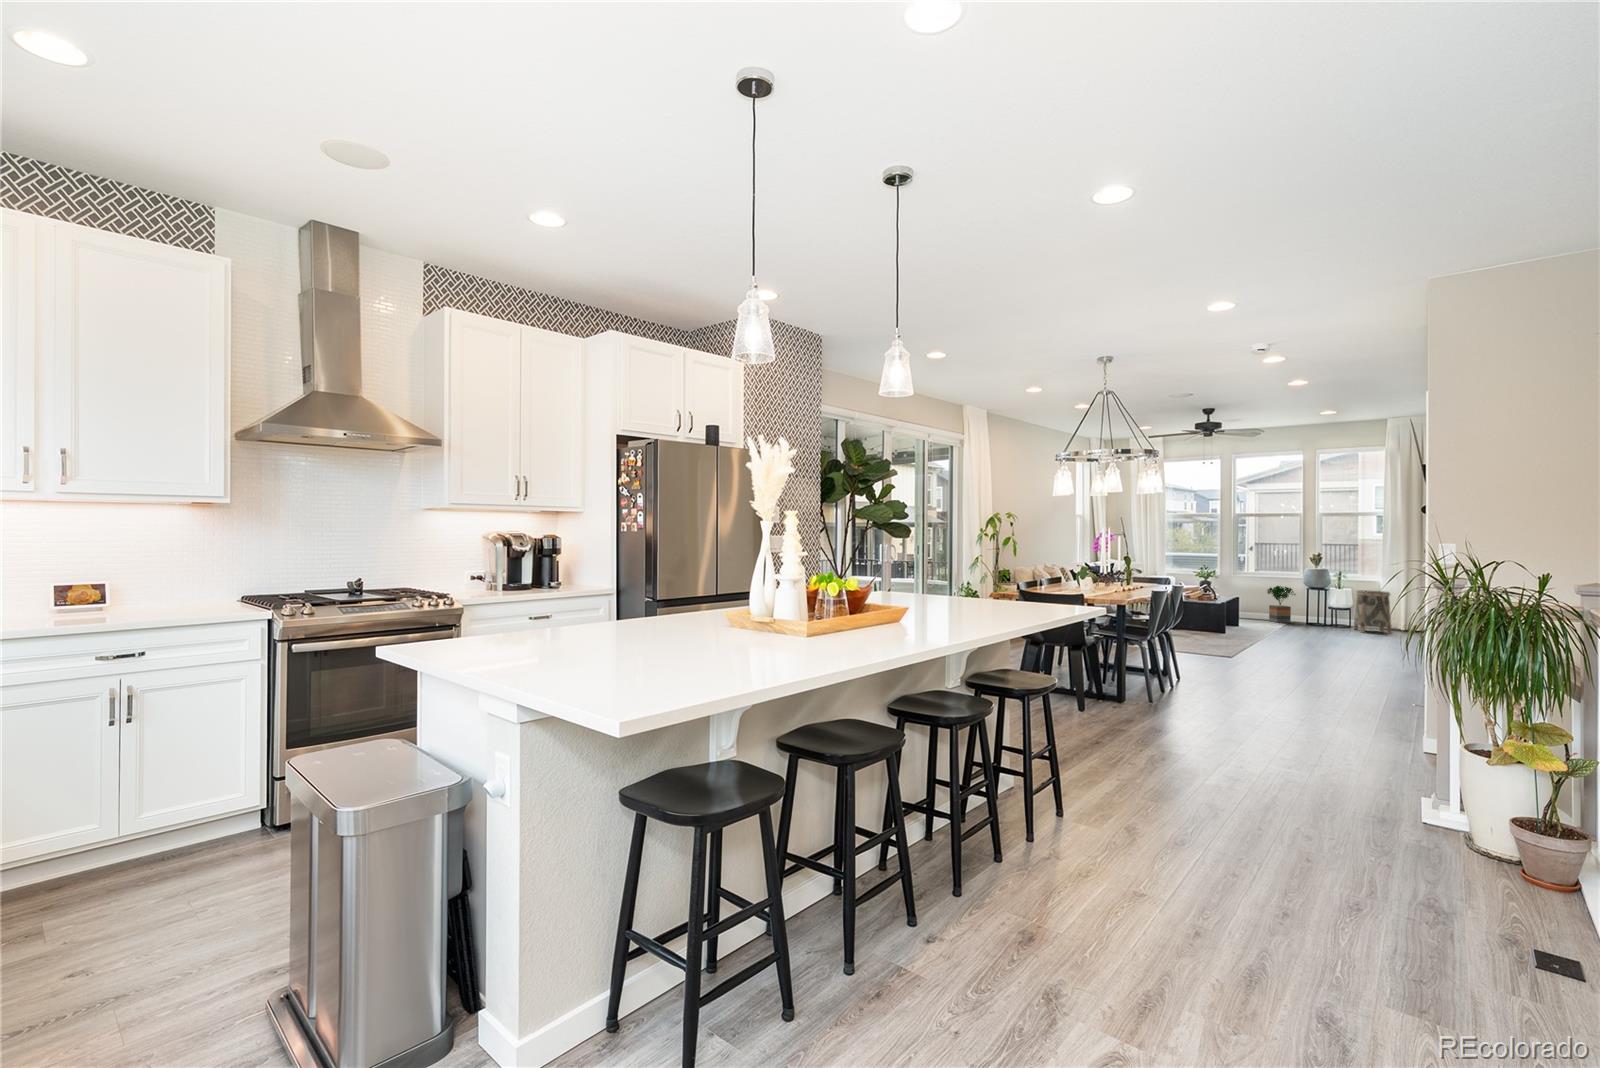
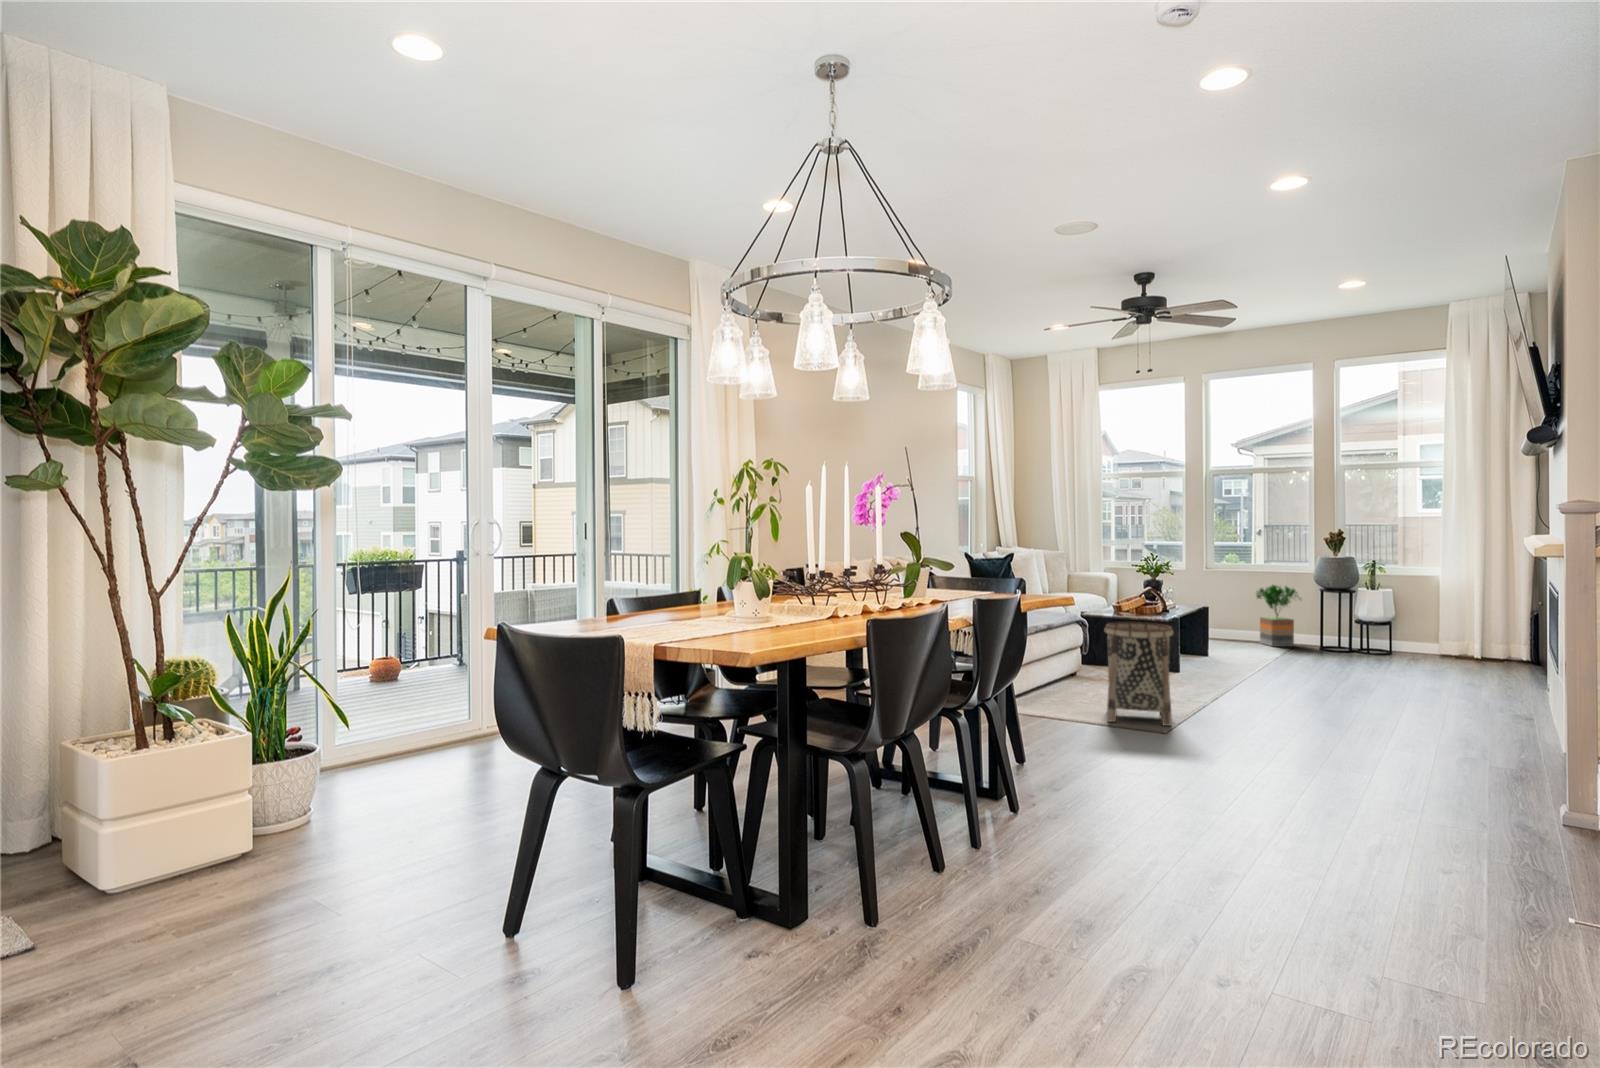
basket: present [1354,590,1392,634] -> present [1105,622,1173,726]

